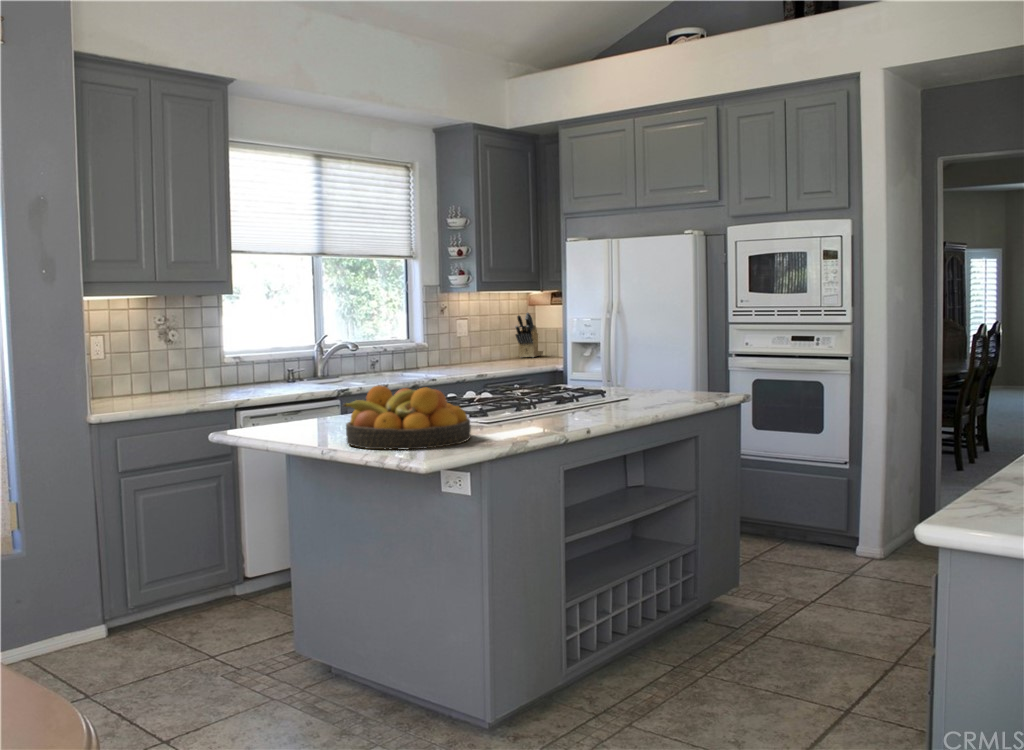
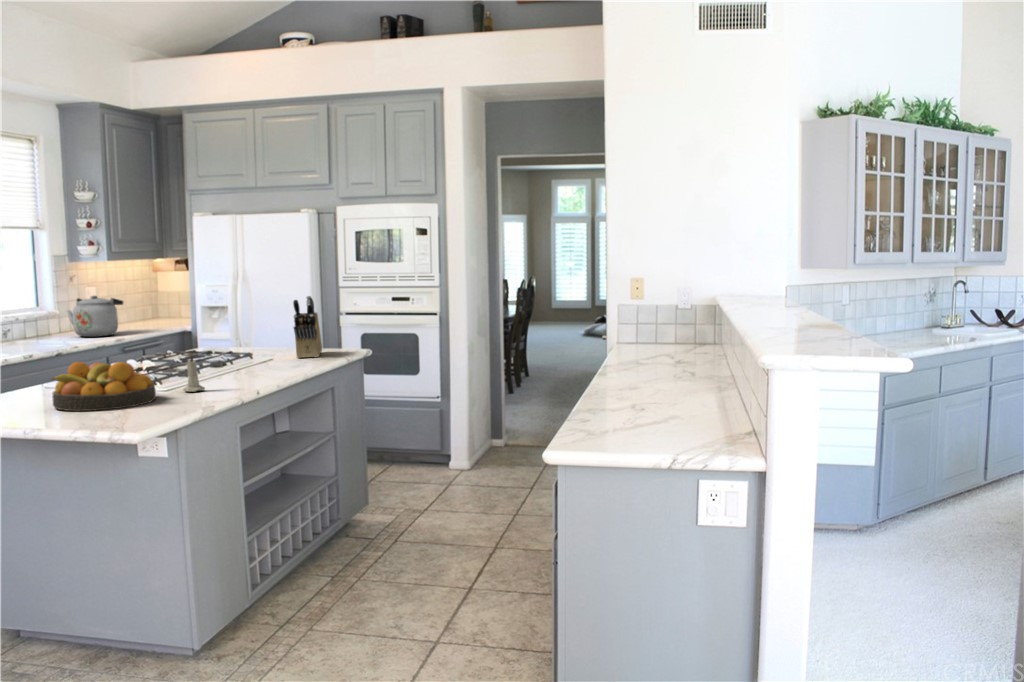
knife block: present [515,313,543,358] -> present [293,296,322,358]
kettle: none [433,327,489,371] -> present [67,296,123,337]
candle: none [509,382,536,434] -> present [183,354,205,392]

